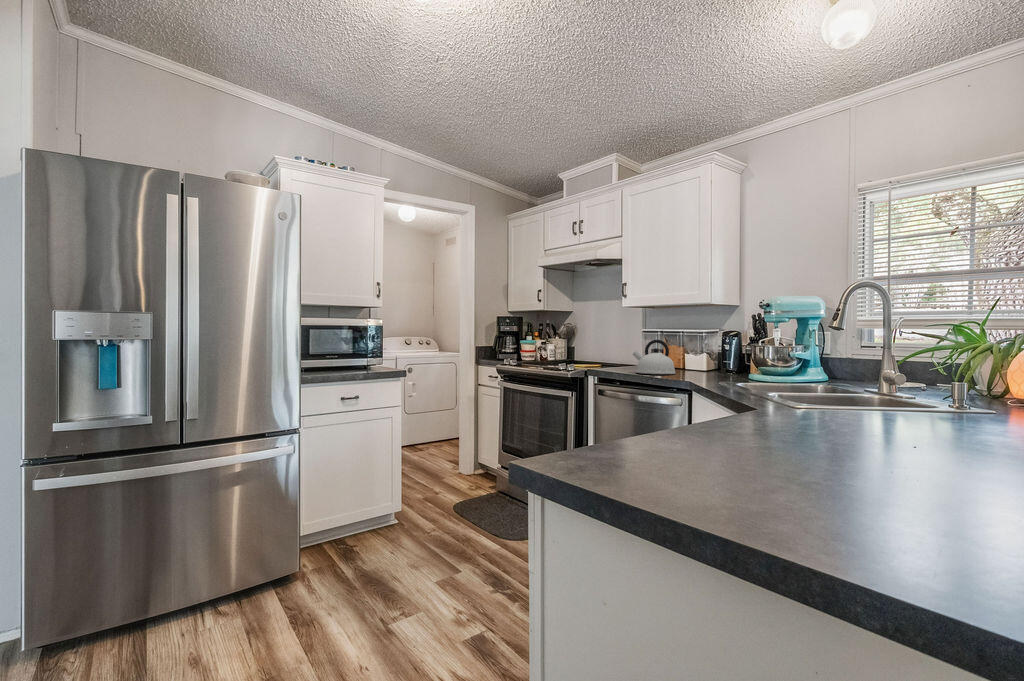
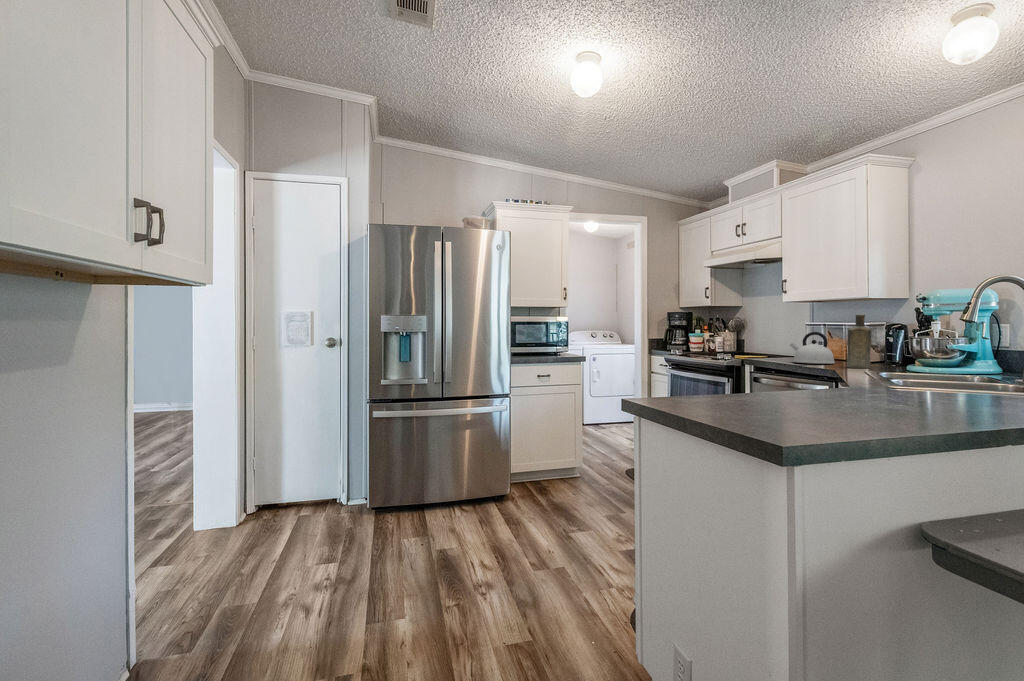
bottle: none [687,322,713,378] -> present [847,315,871,368]

